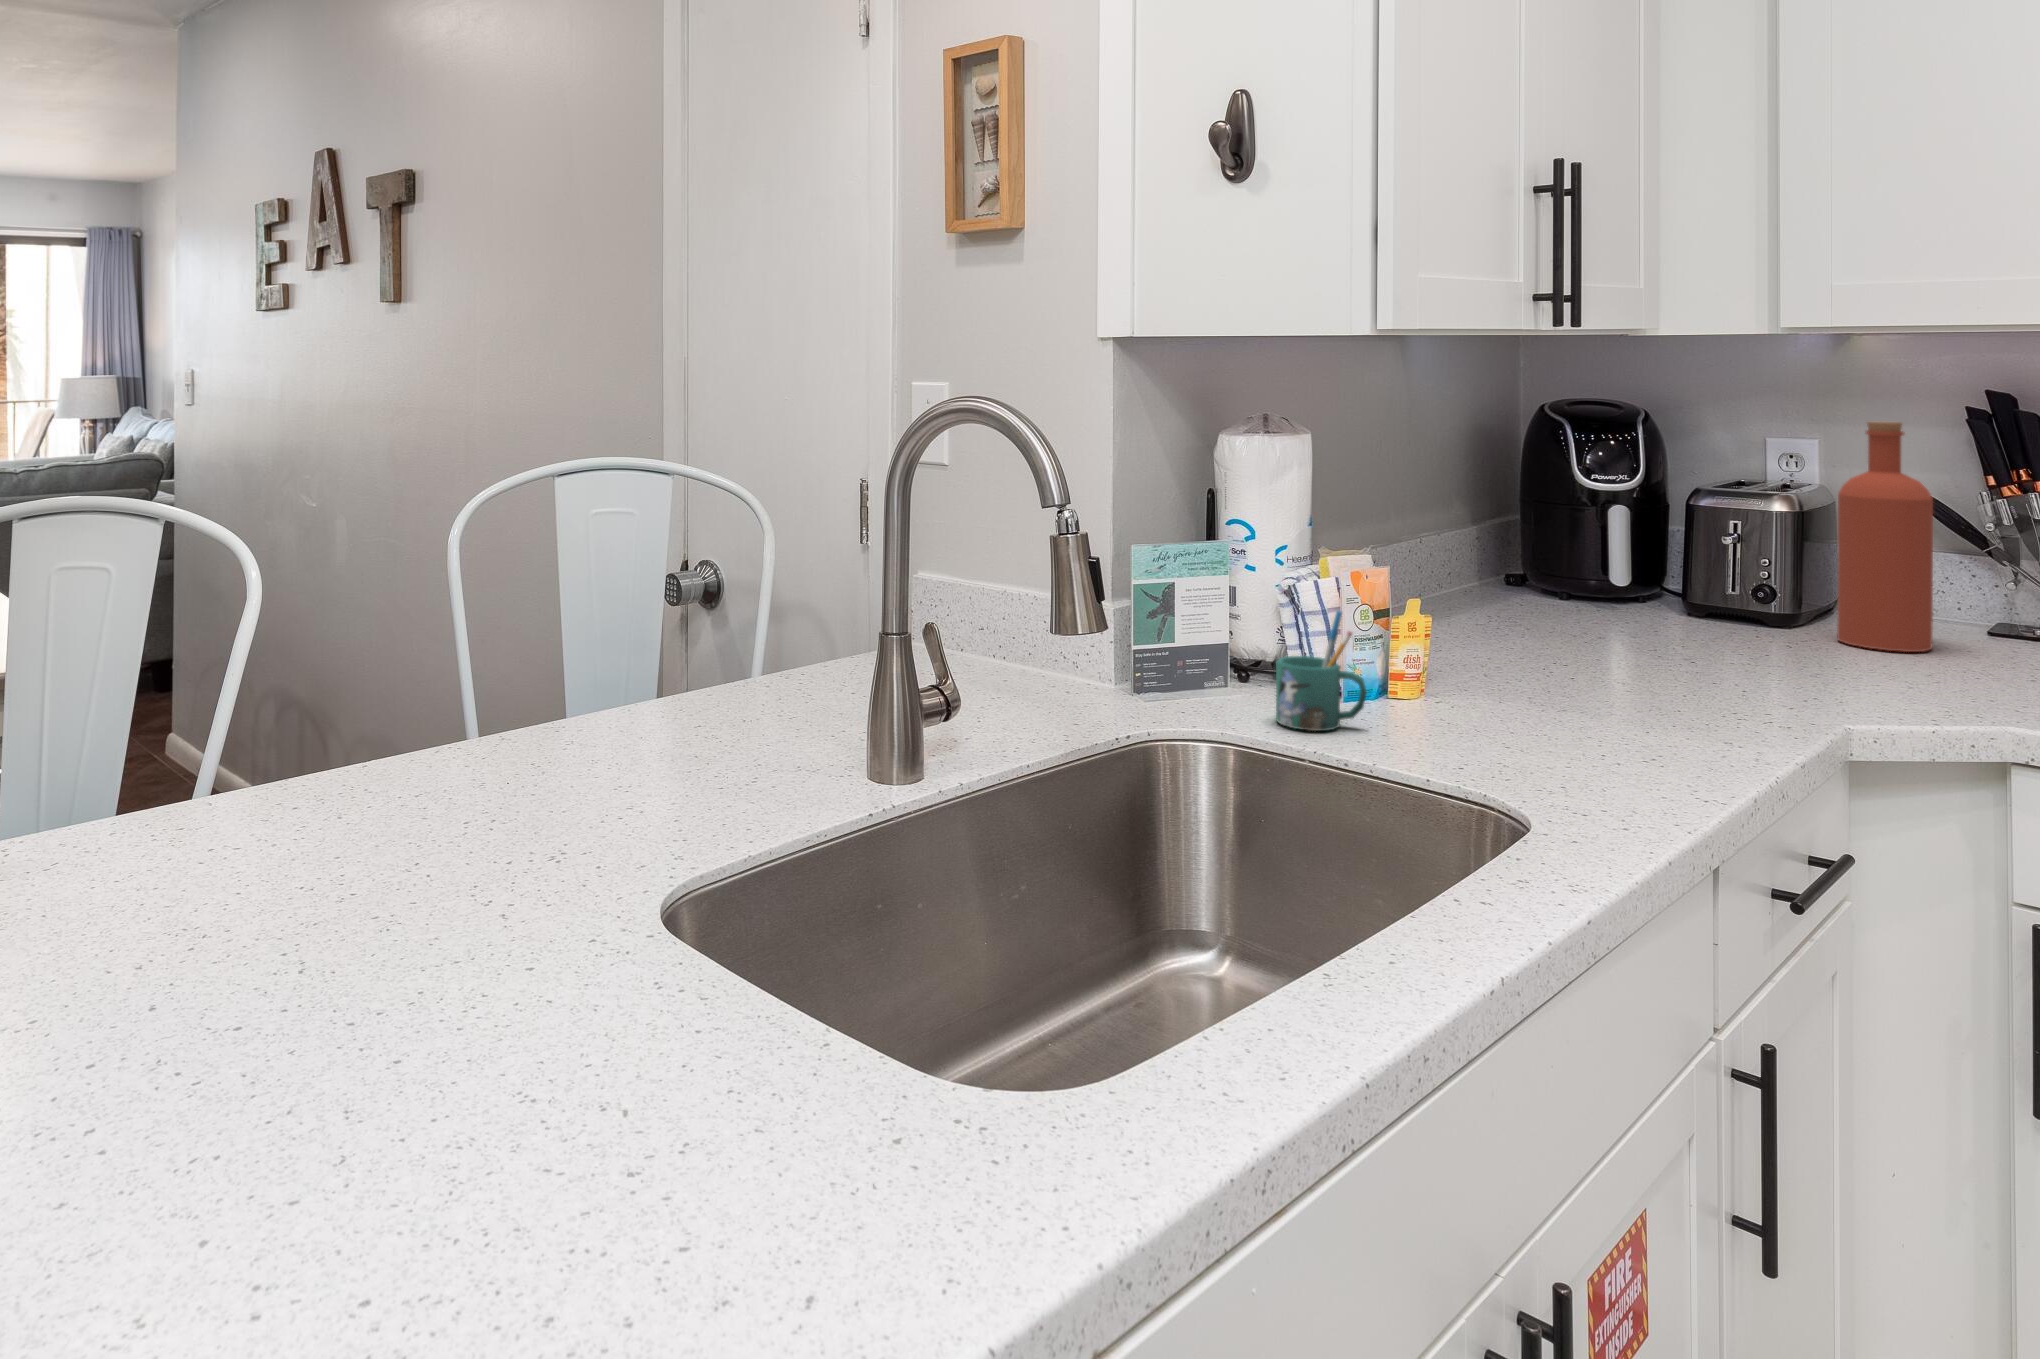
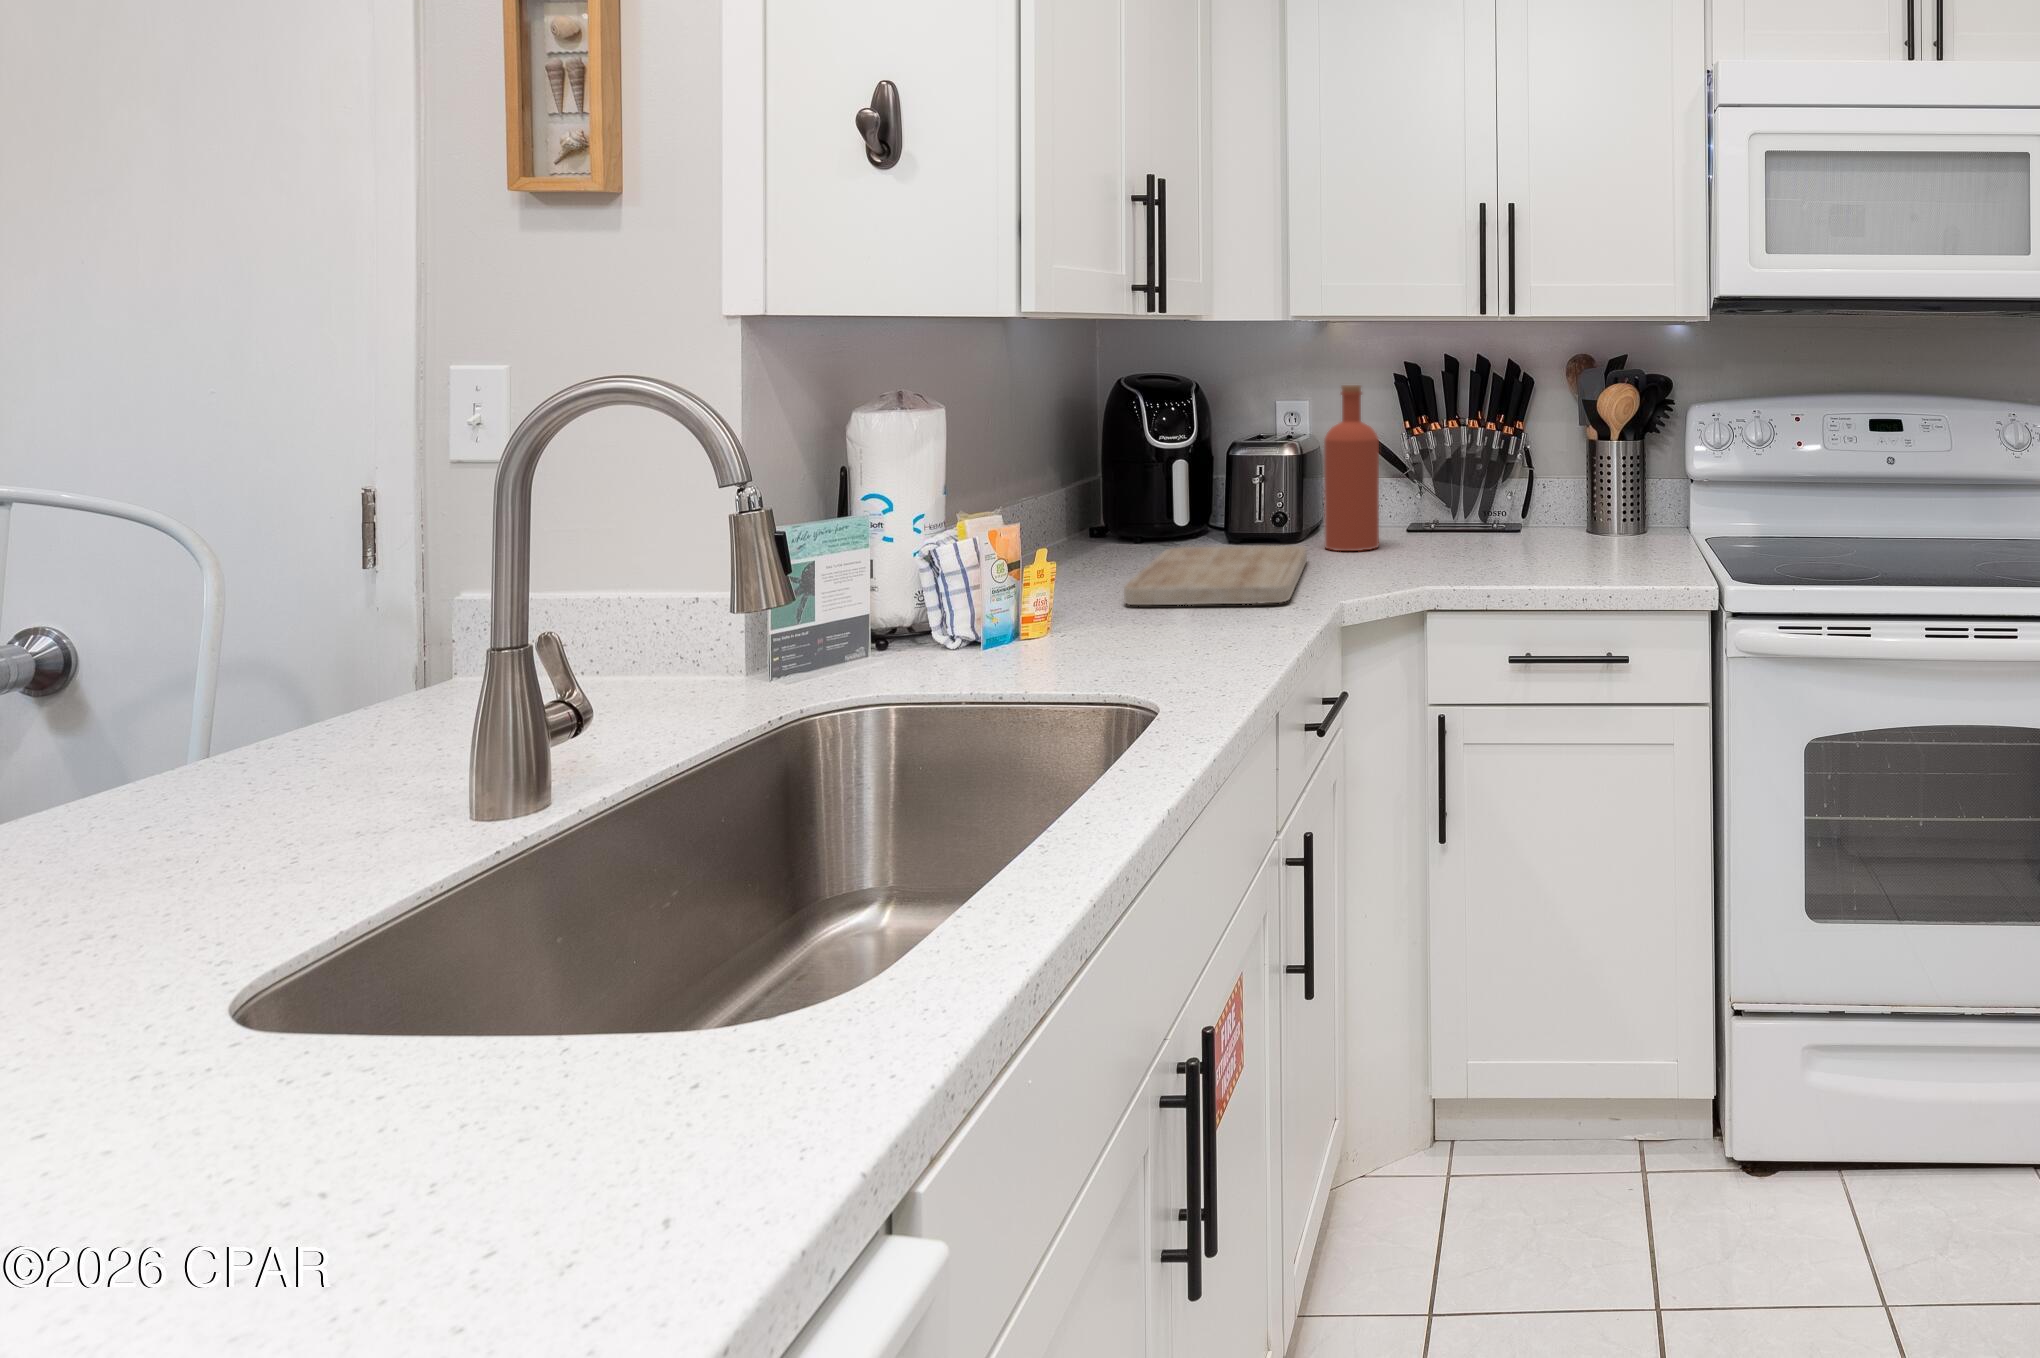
mug: present [1276,611,1367,731] -> none [926,565,1009,679]
cutting board: none [1525,613,1803,708] -> present [1124,546,1307,605]

